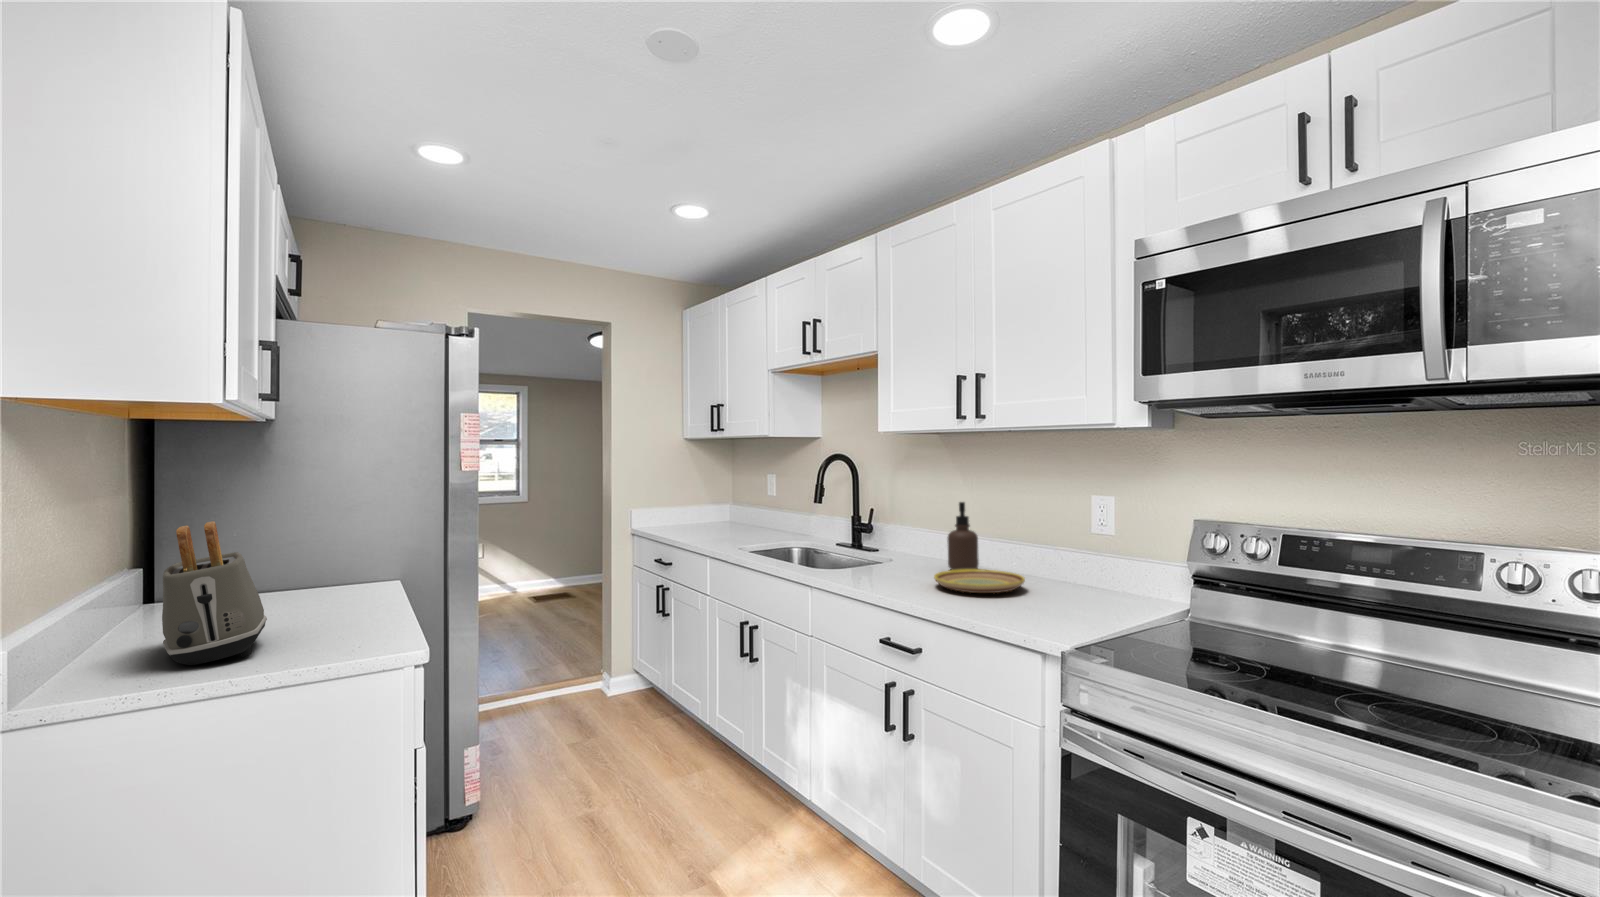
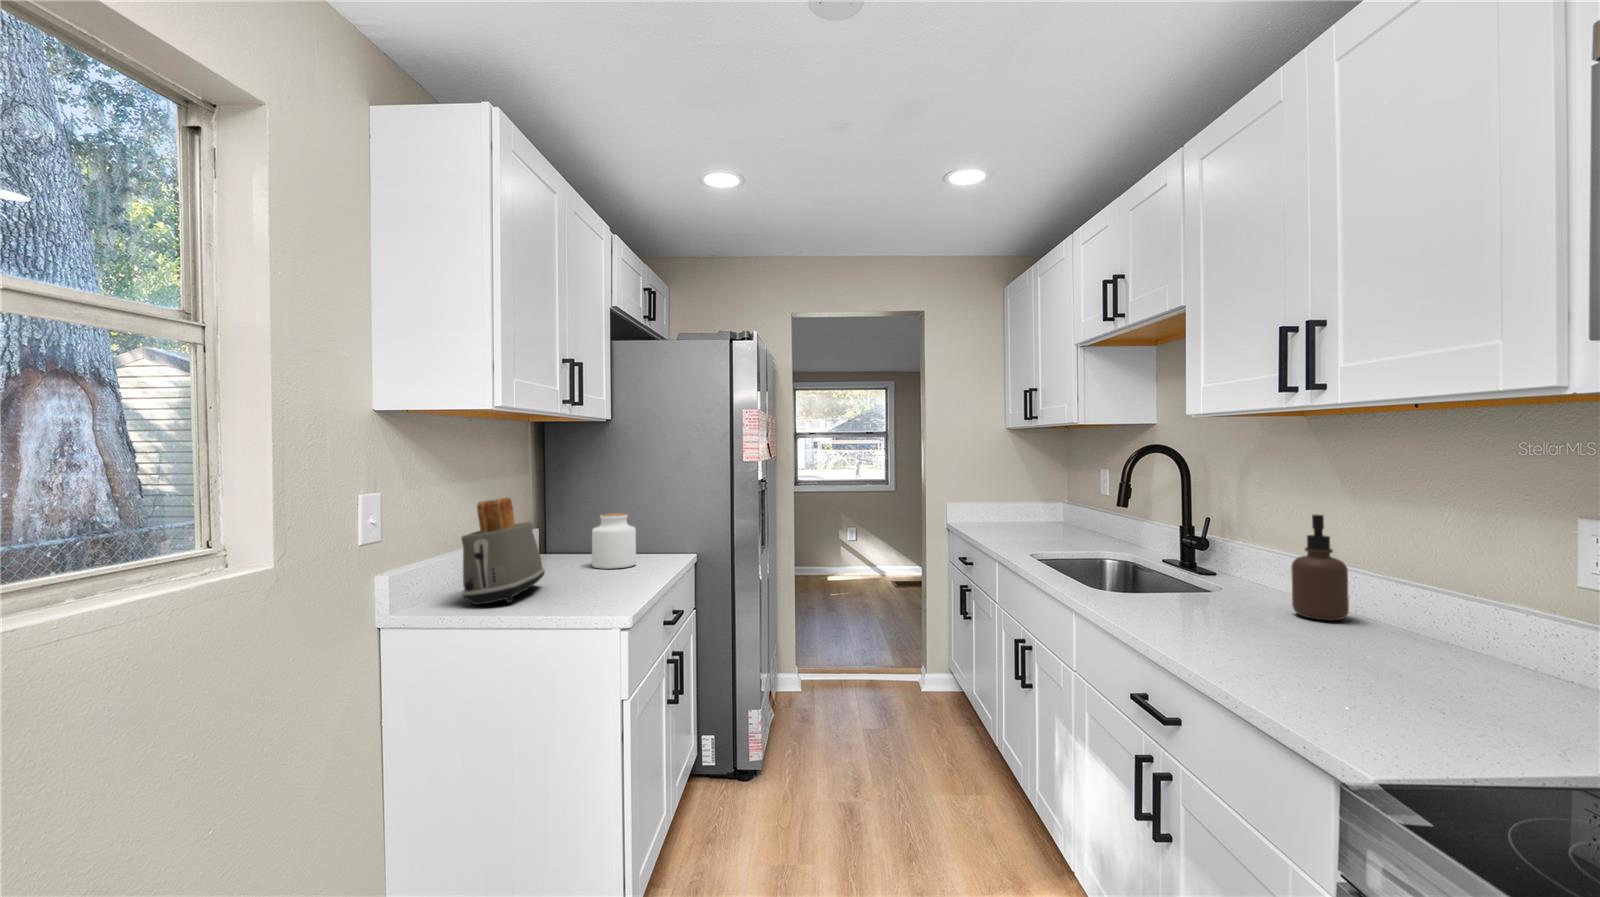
jar: none [280,536,345,607] -> present [592,513,636,569]
plate: present [934,569,1025,593] -> none [1234,614,1406,661]

